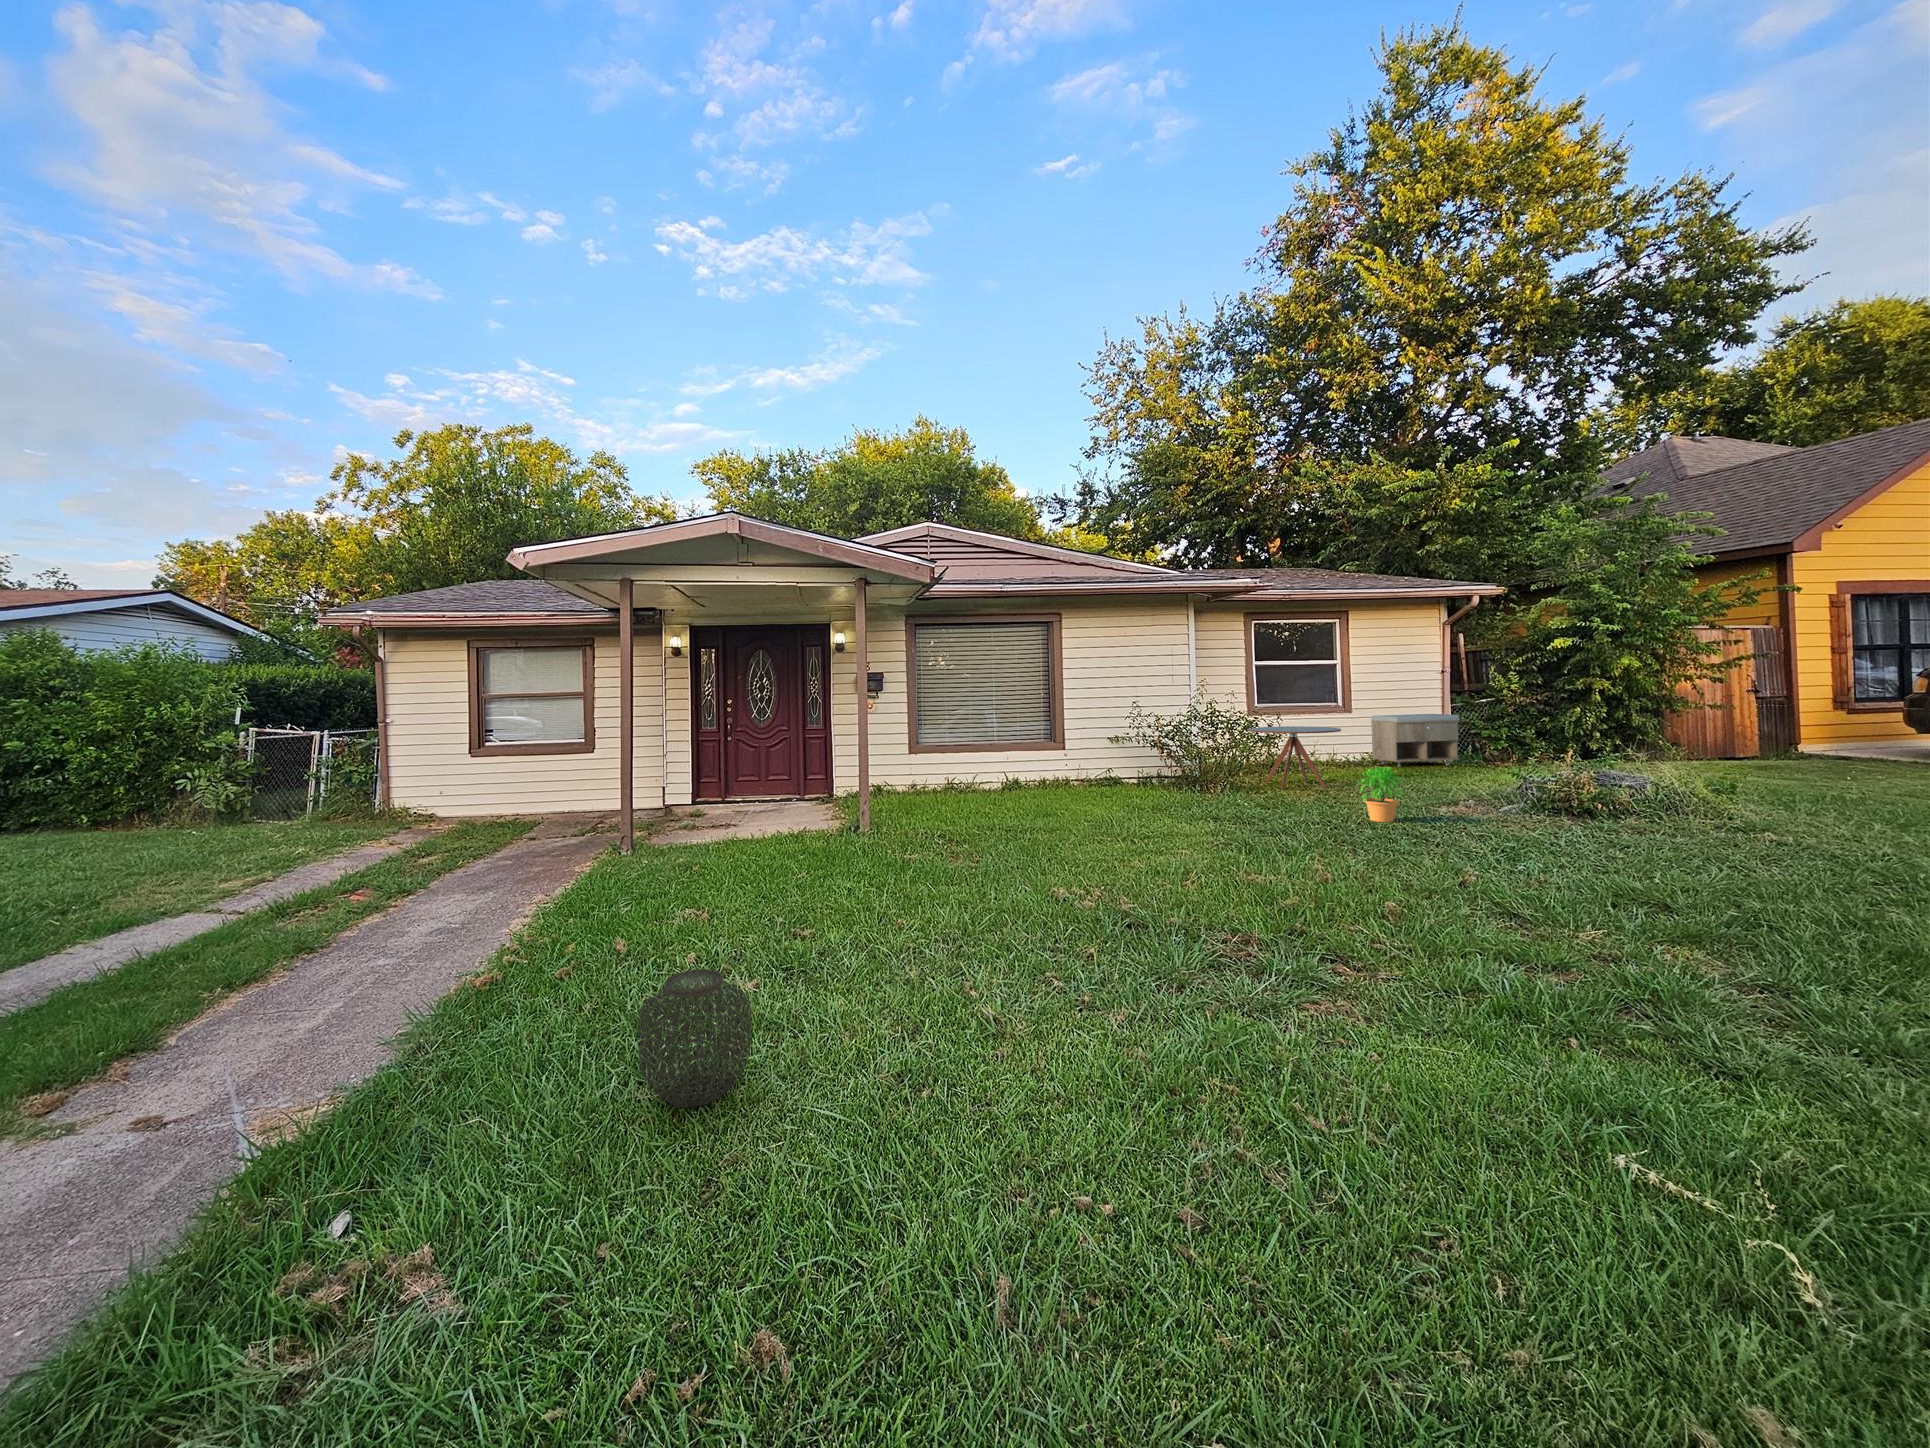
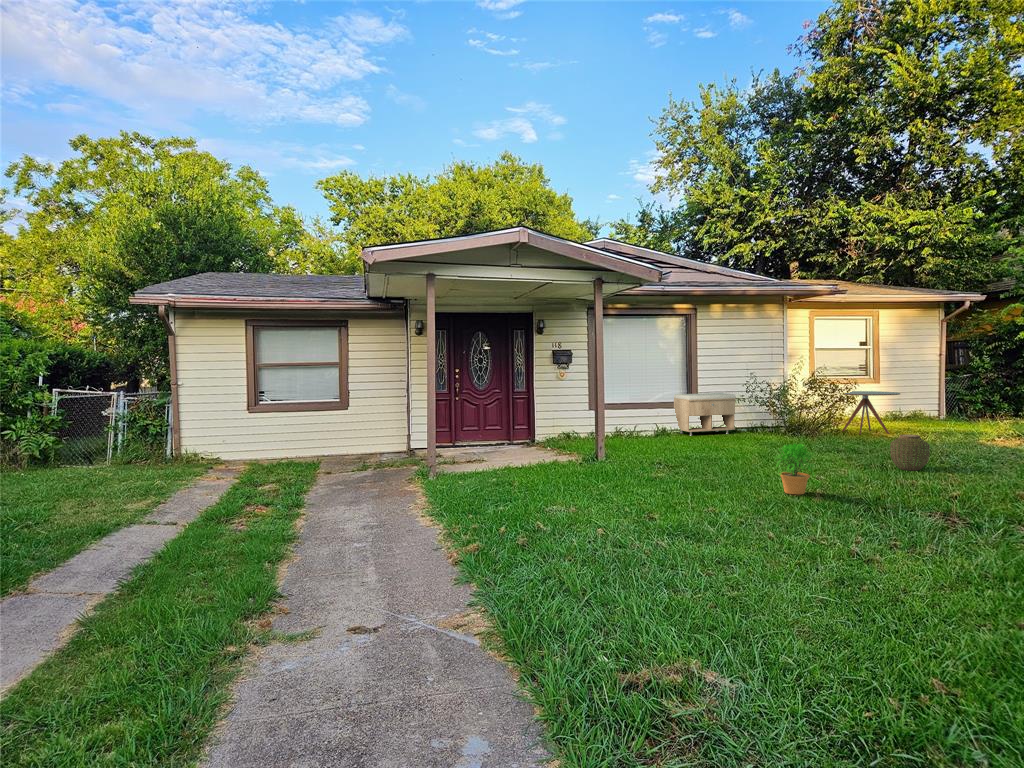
storage bench: present [1371,714,1459,767] -> present [674,393,736,436]
potted plant: present [1359,767,1403,822] -> present [776,444,814,494]
woven basket: present [638,969,751,1108] -> present [890,434,930,471]

